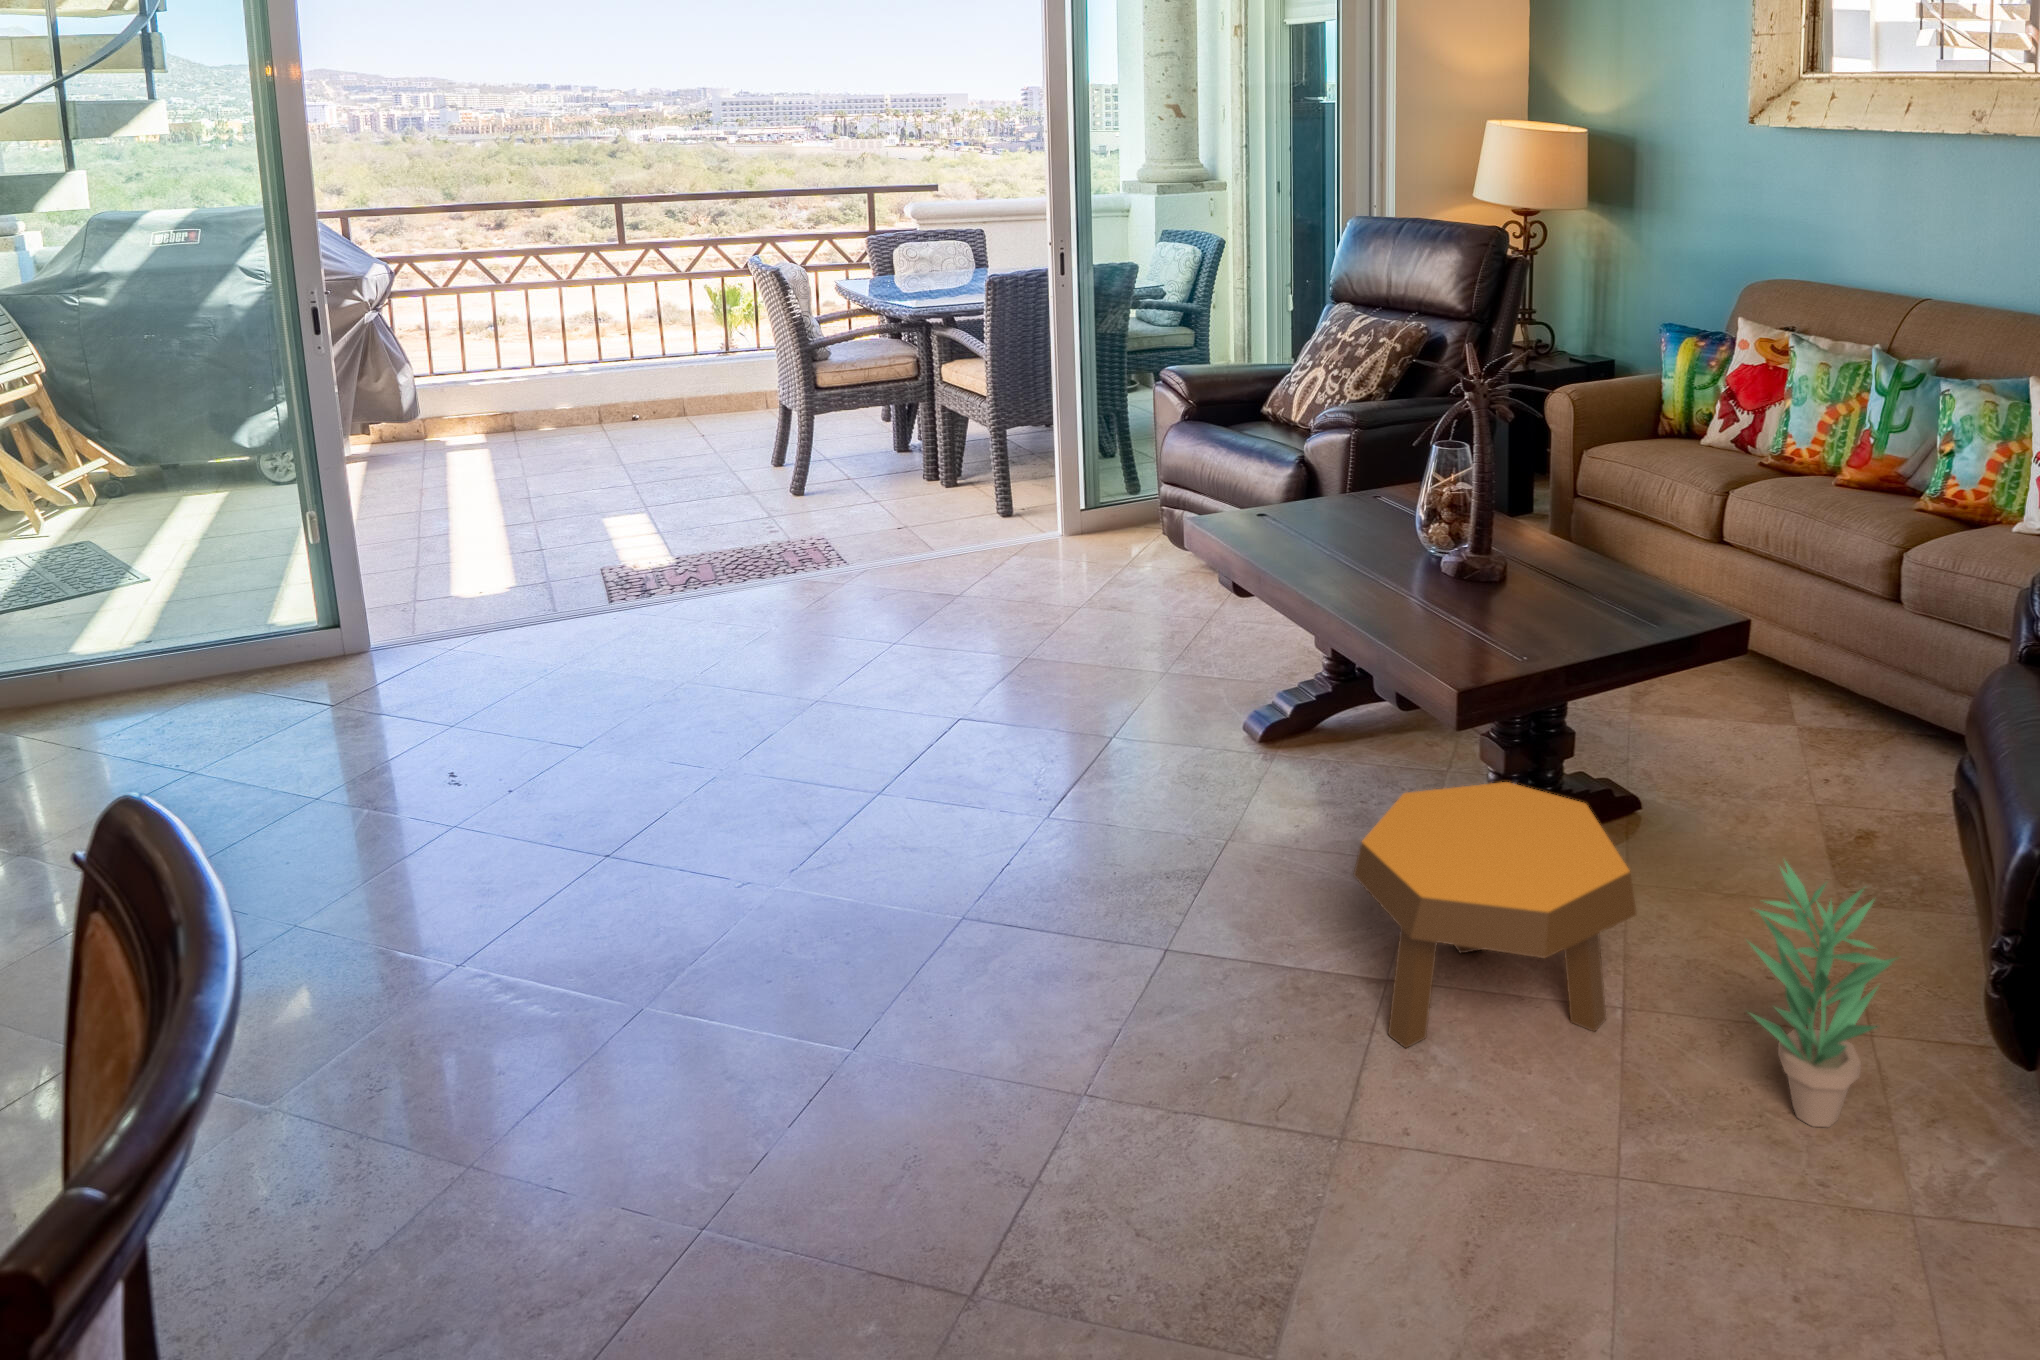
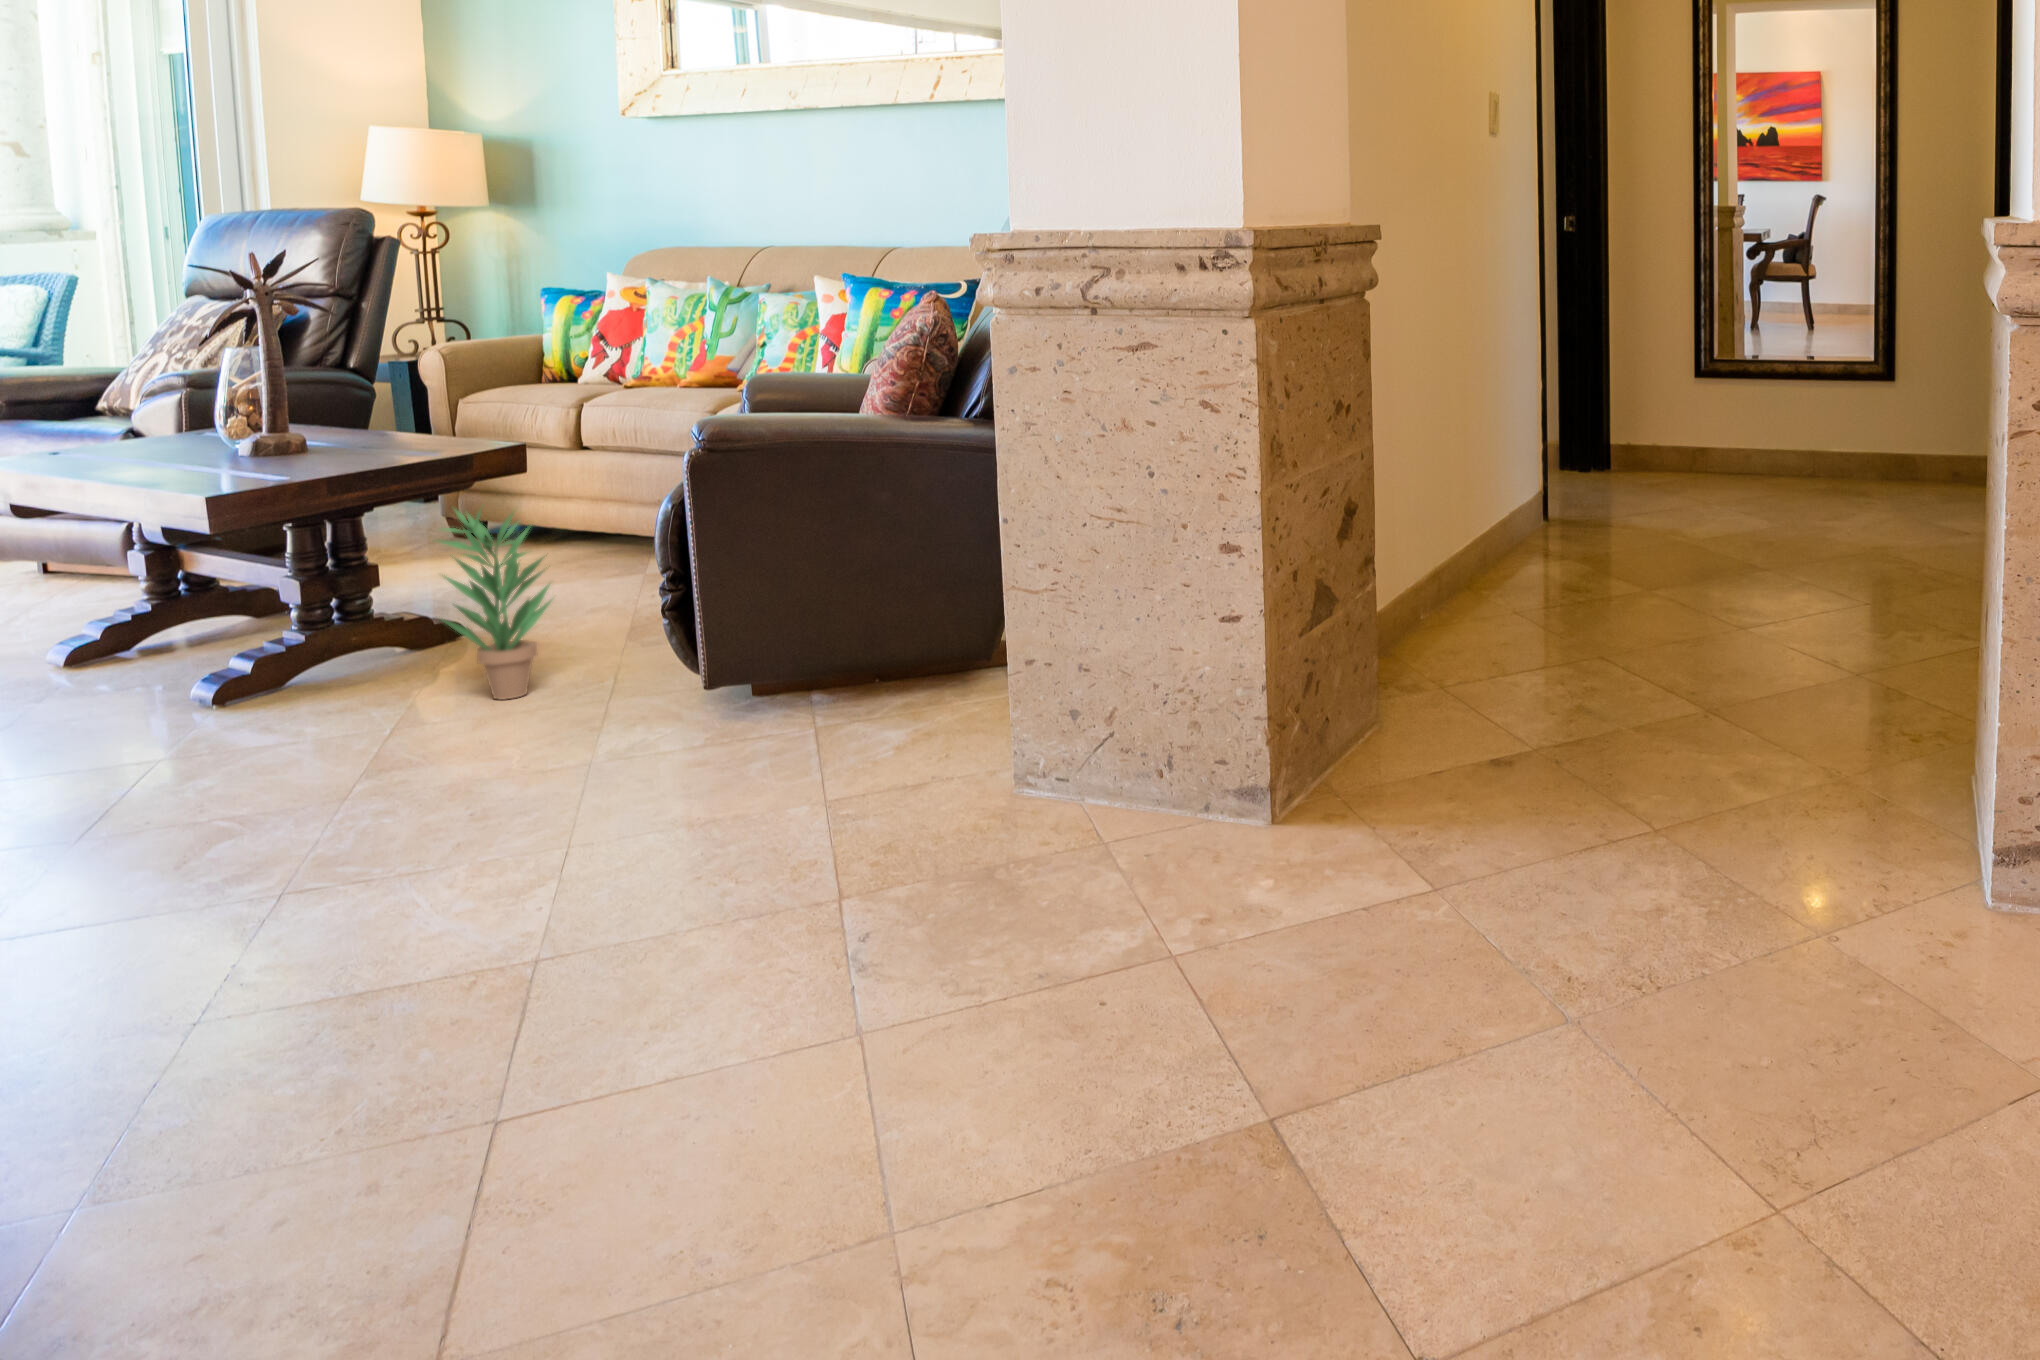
footstool: present [1353,782,1637,1048] -> none [100,553,369,733]

